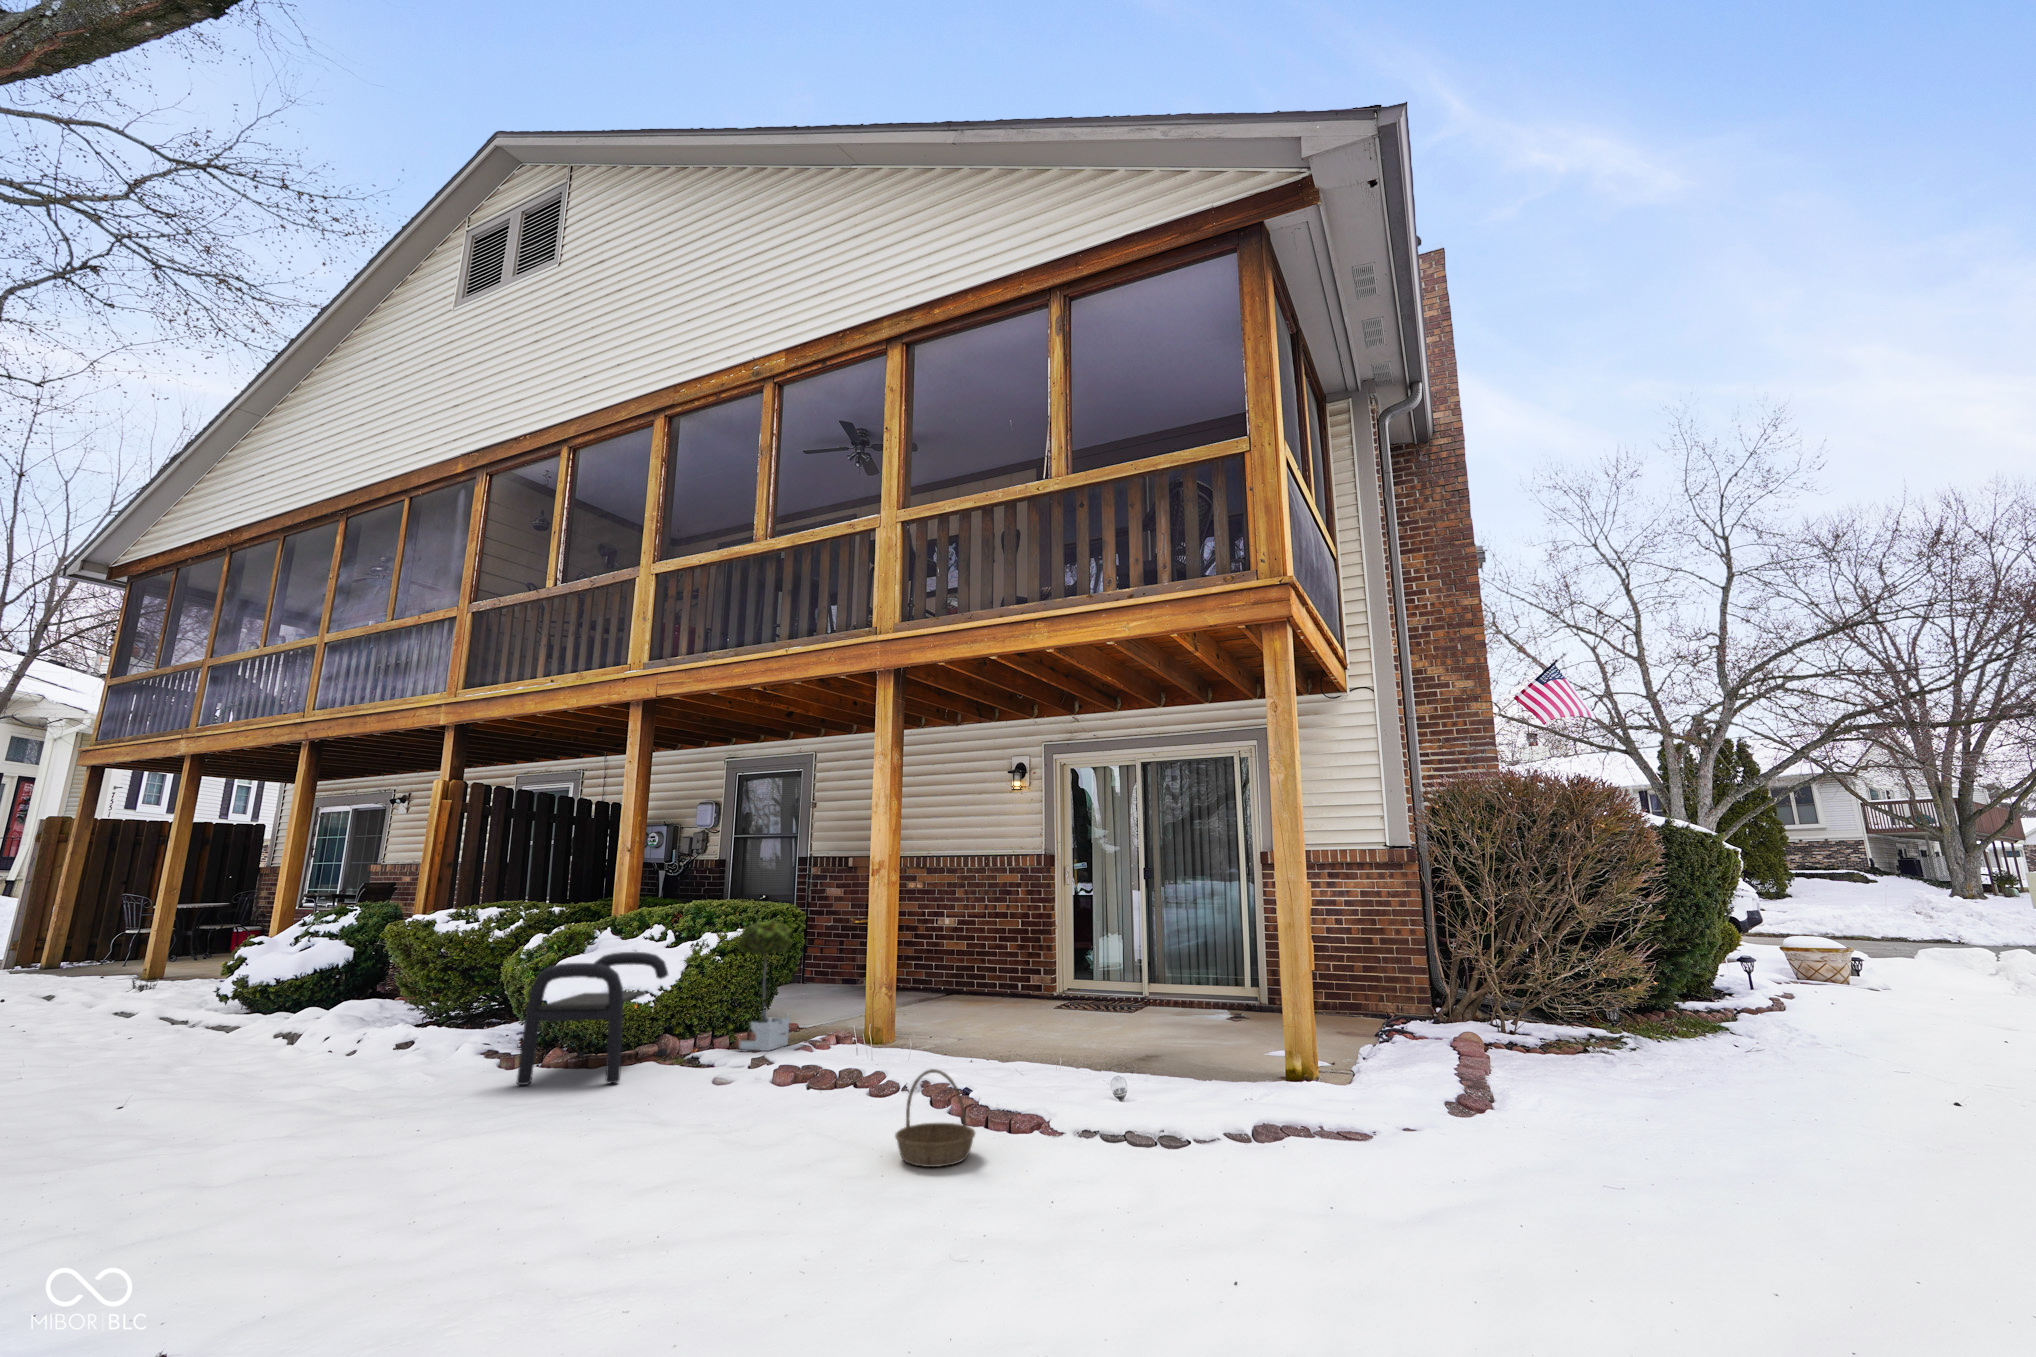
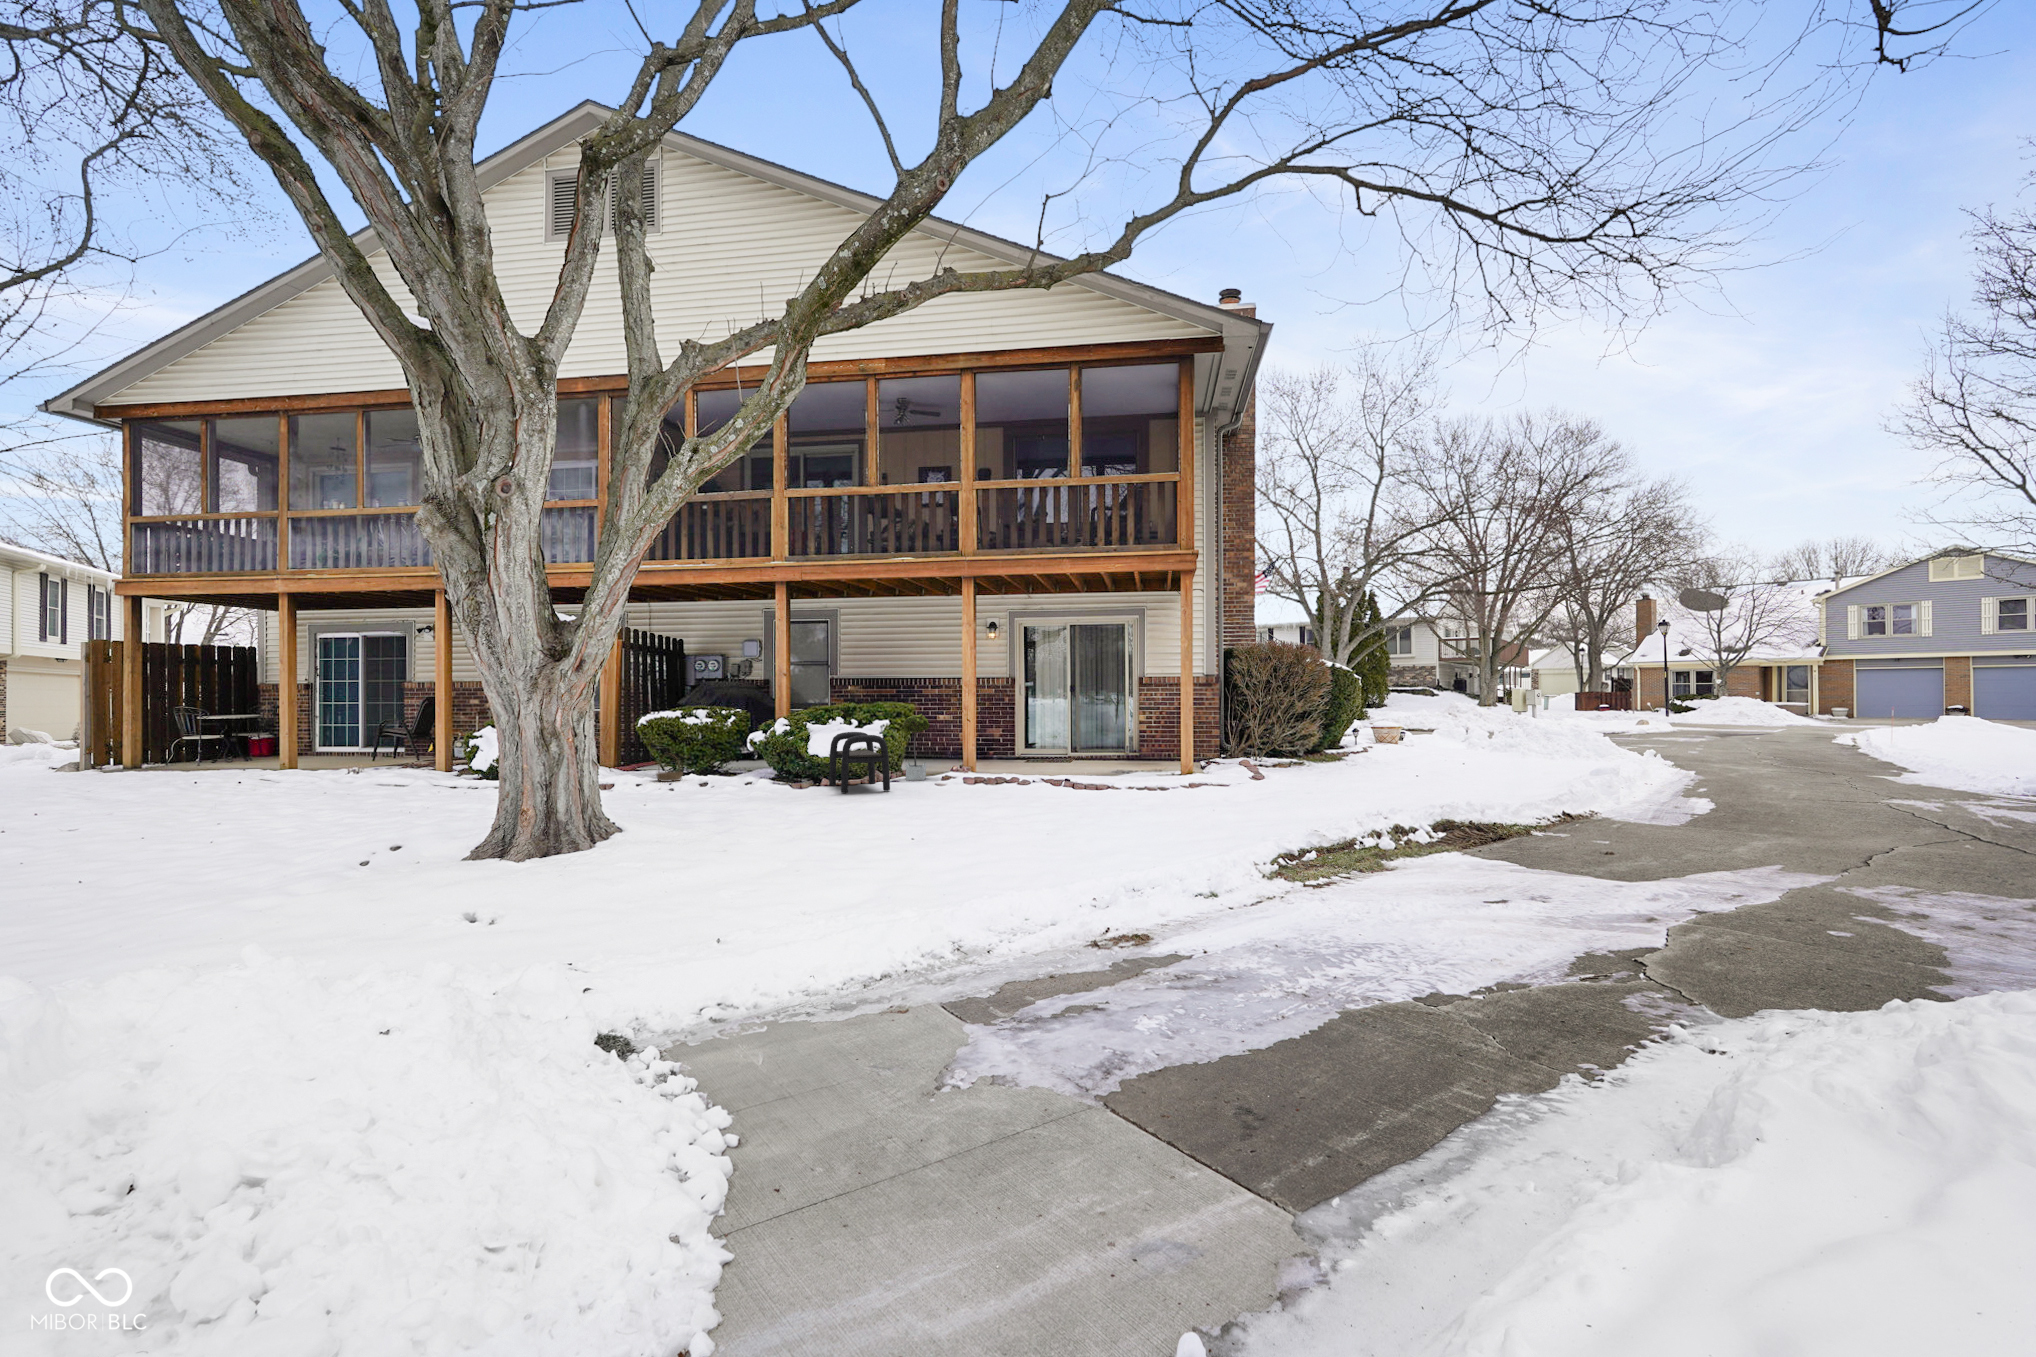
basket: present [895,1069,975,1167] -> present [656,755,683,782]

